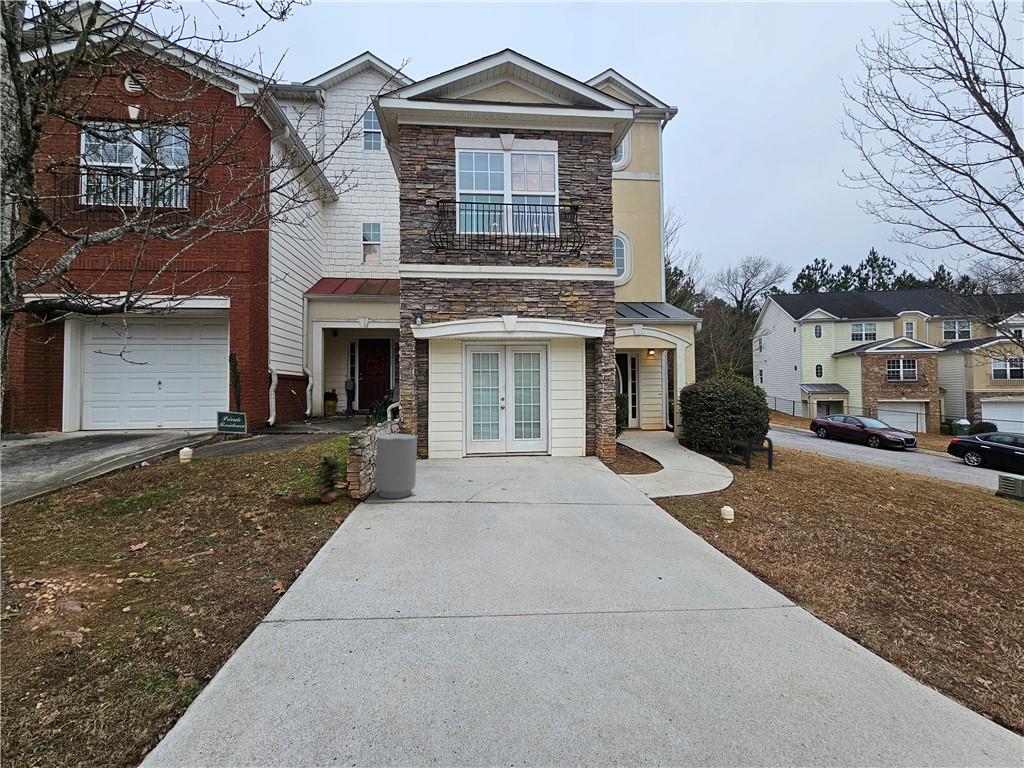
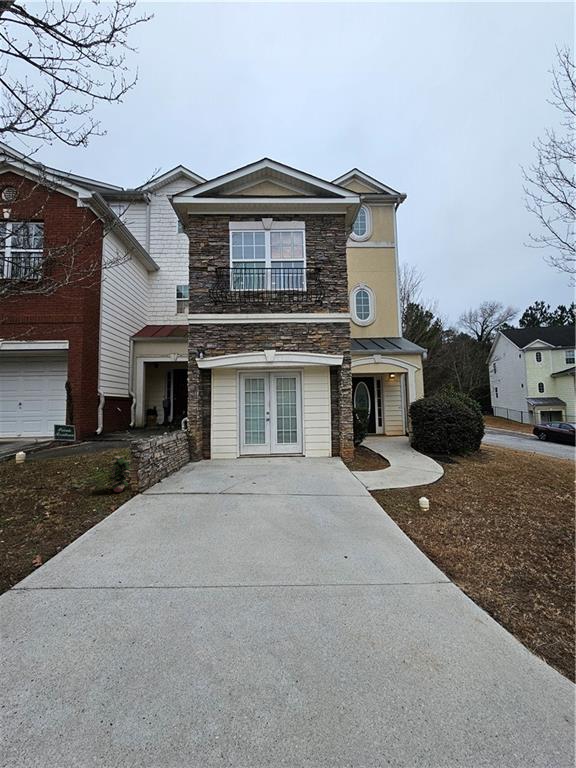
bench: present [722,430,773,469] -> none [442,436,480,467]
trash can: present [375,434,417,498] -> none [157,440,188,490]

